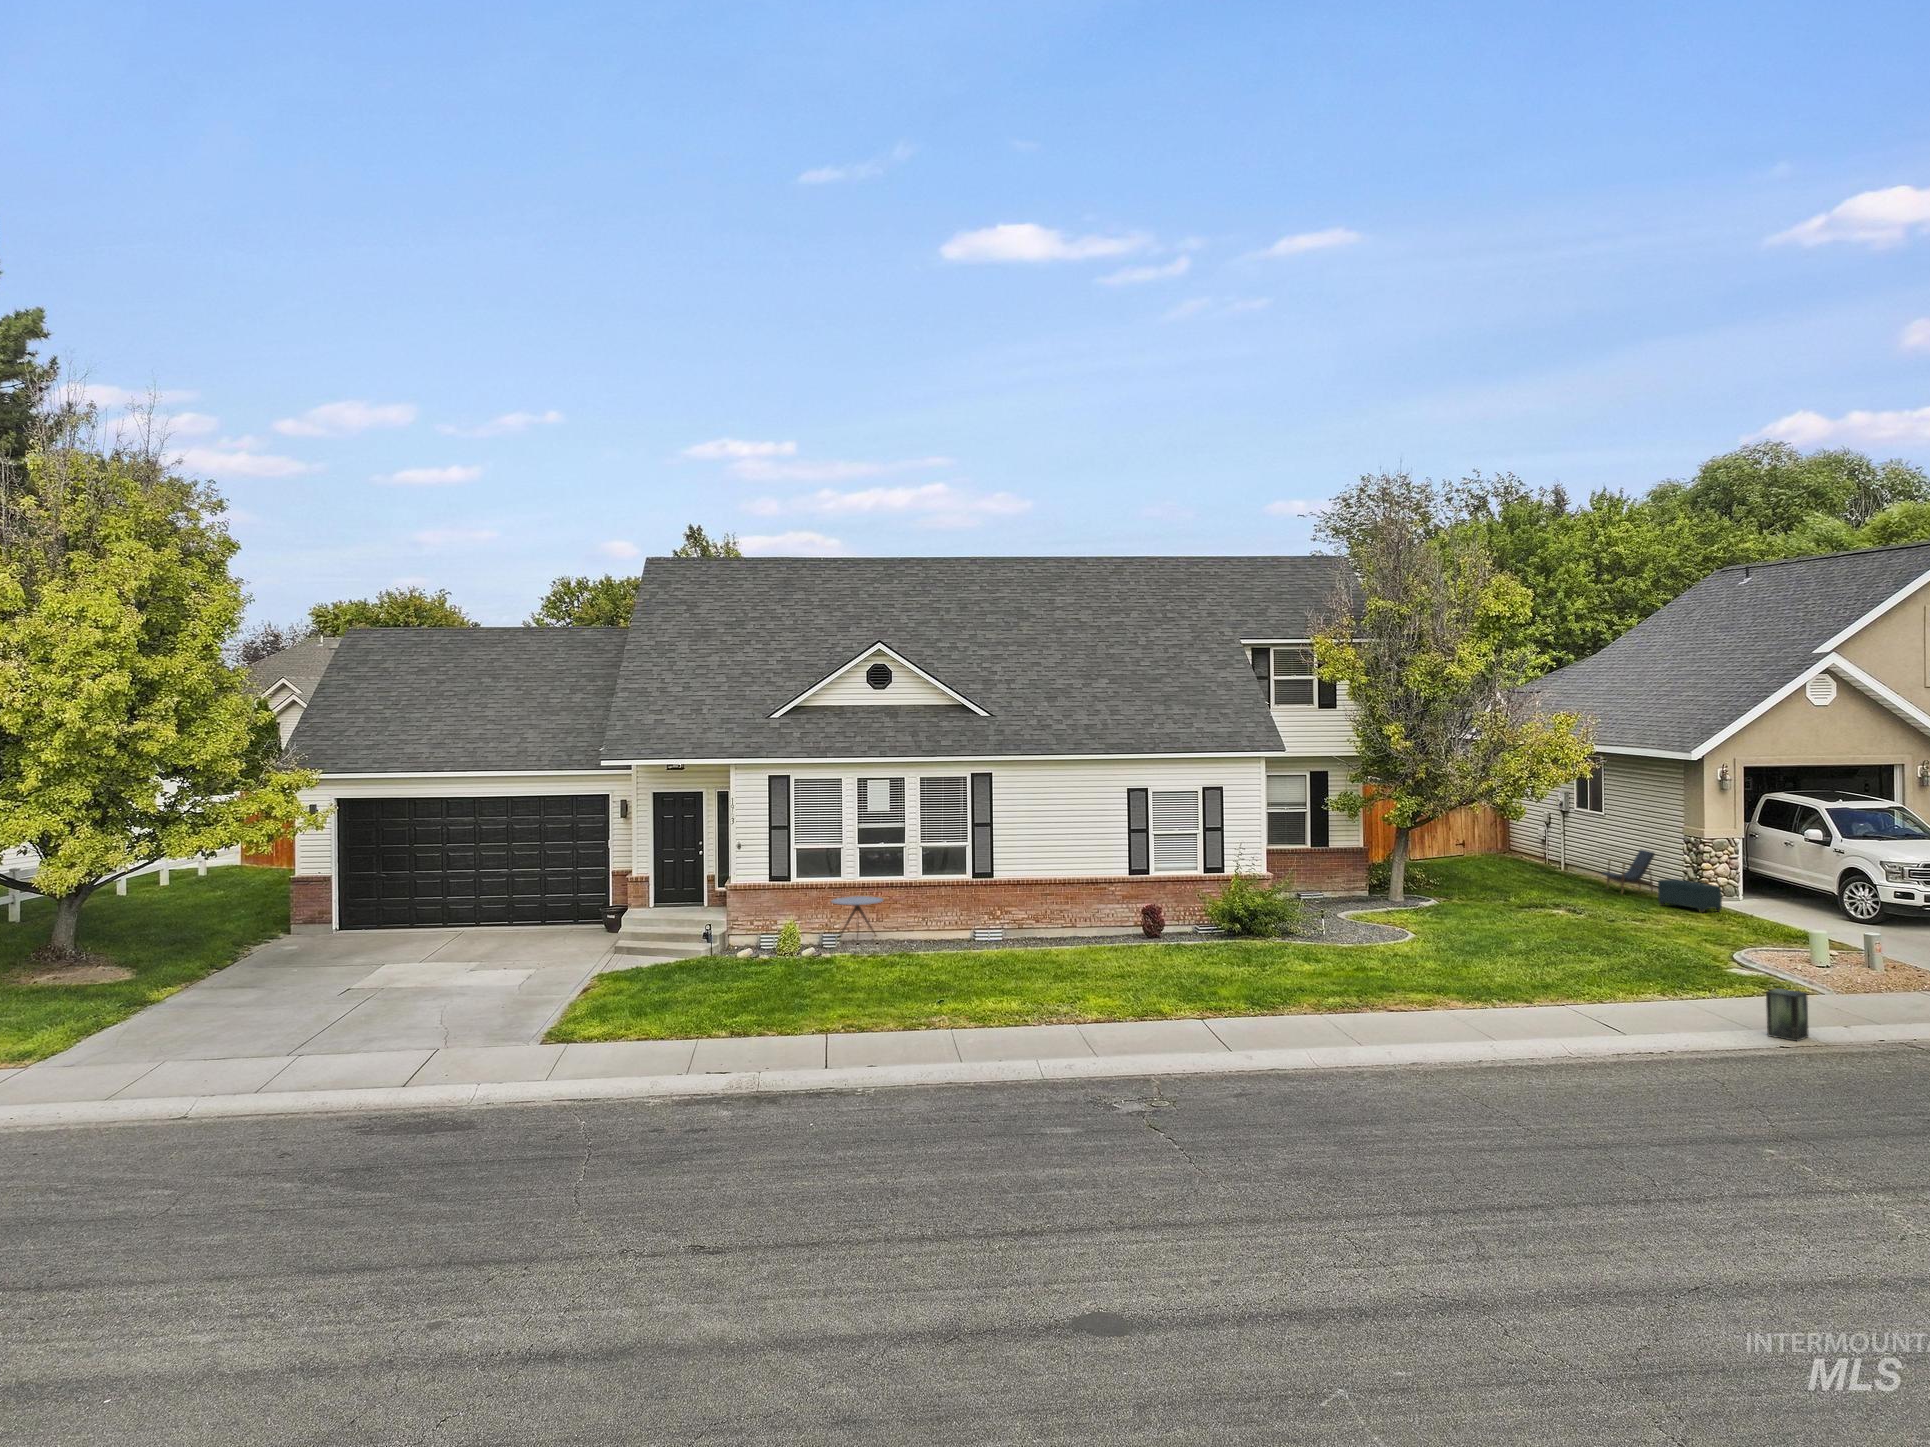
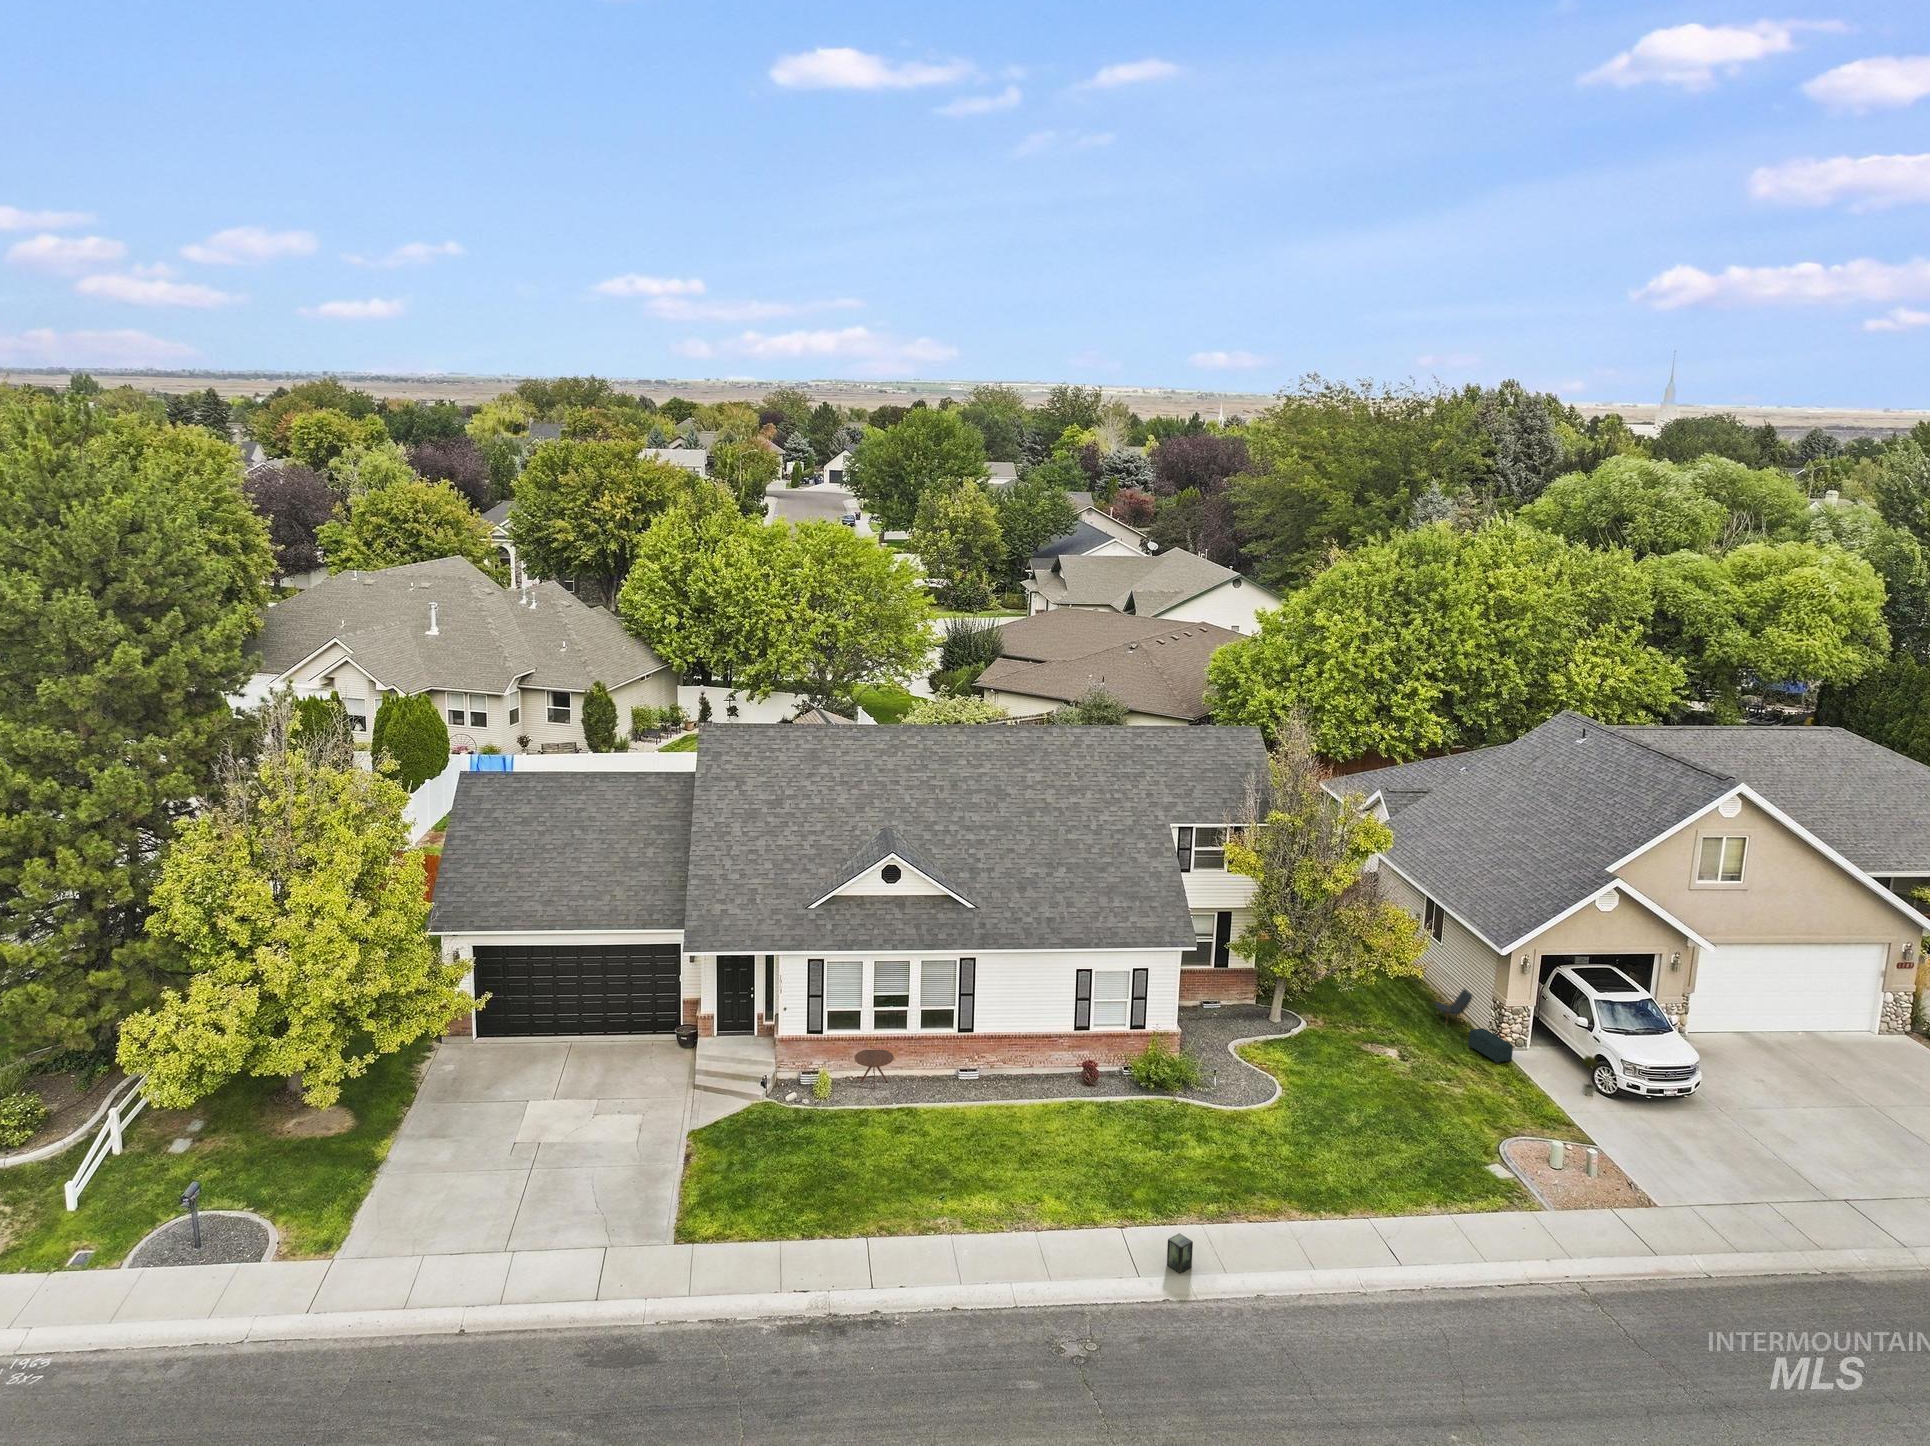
potted tree: none [1825,874,1851,928] -> present [1582,1056,1598,1096]
storage box: present [1766,988,1808,1041] -> present [1167,1233,1193,1274]

